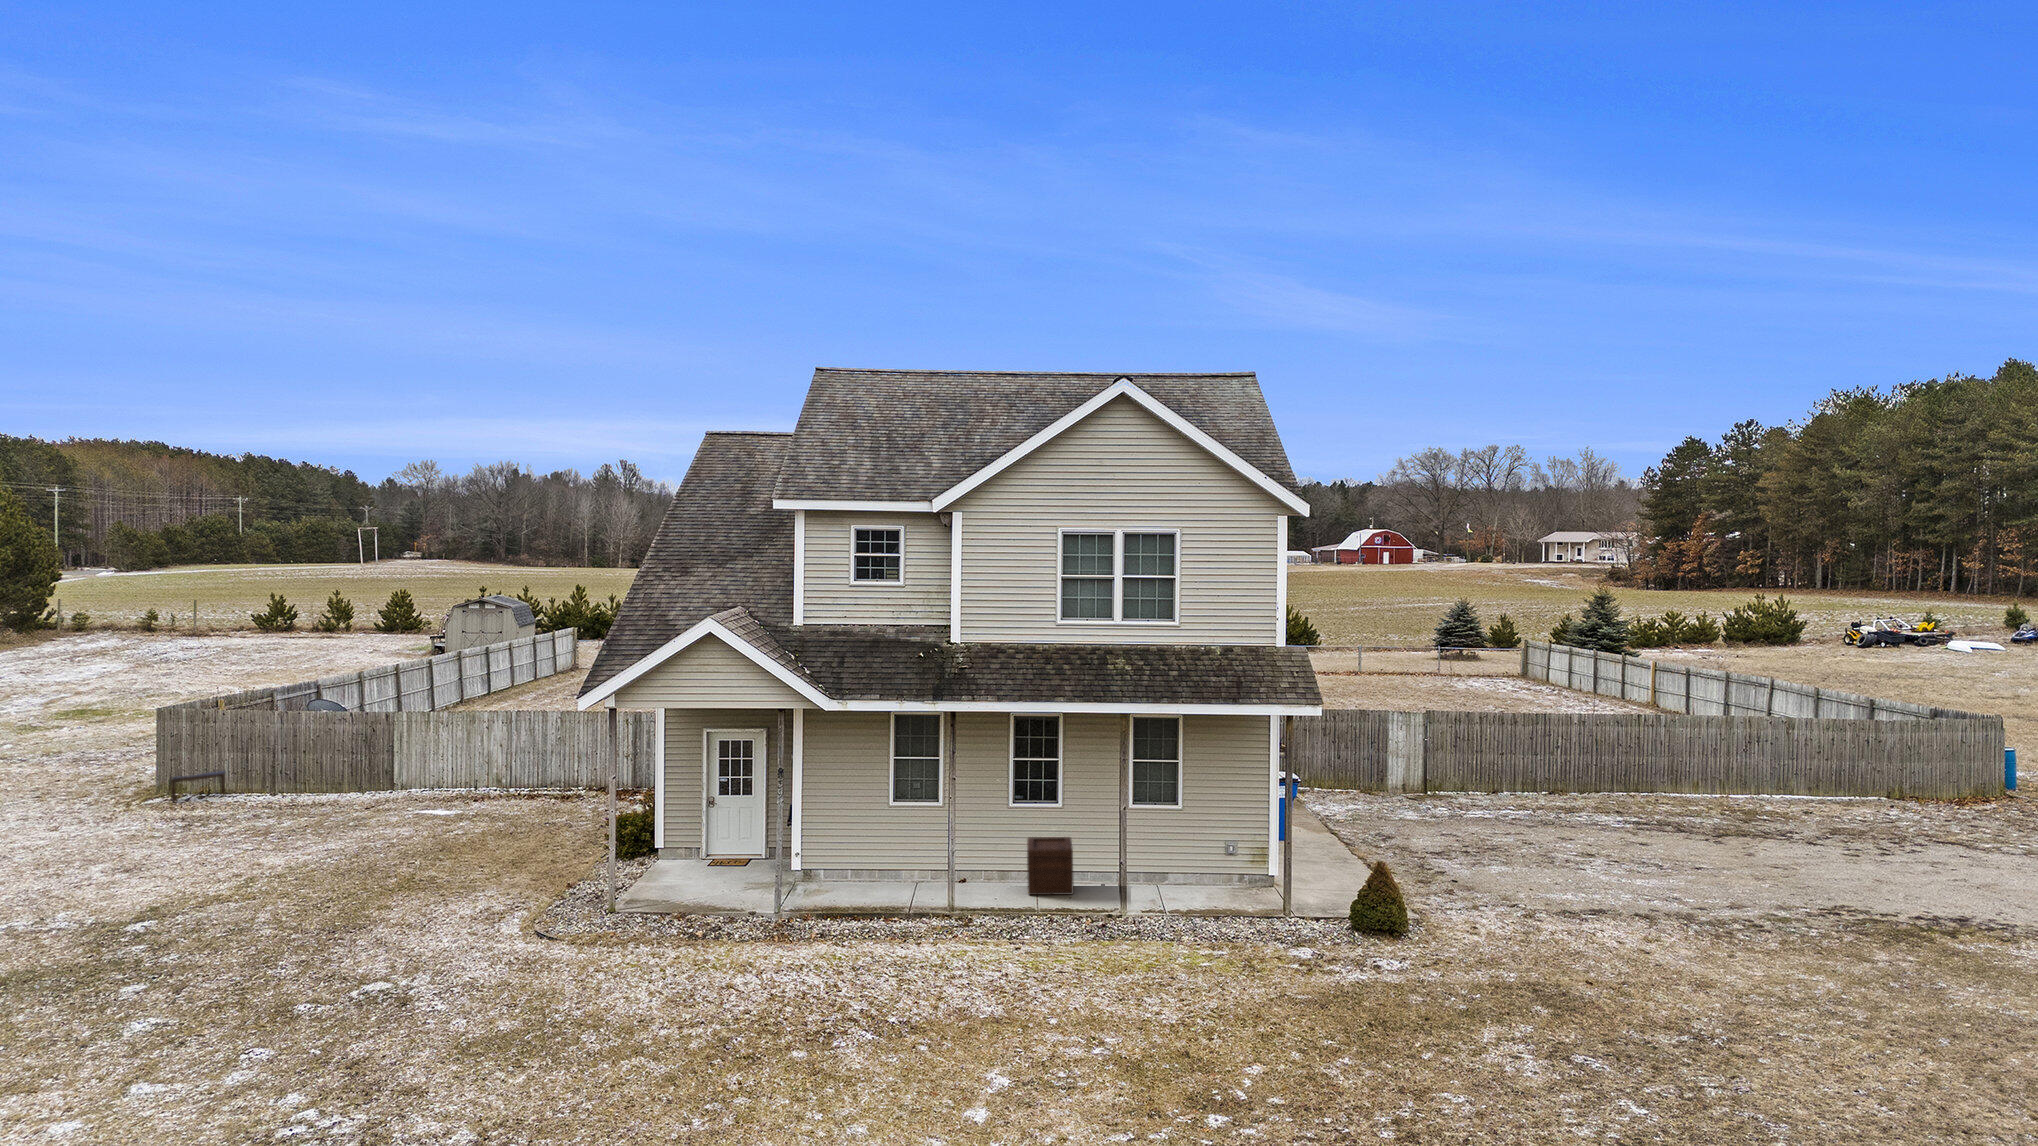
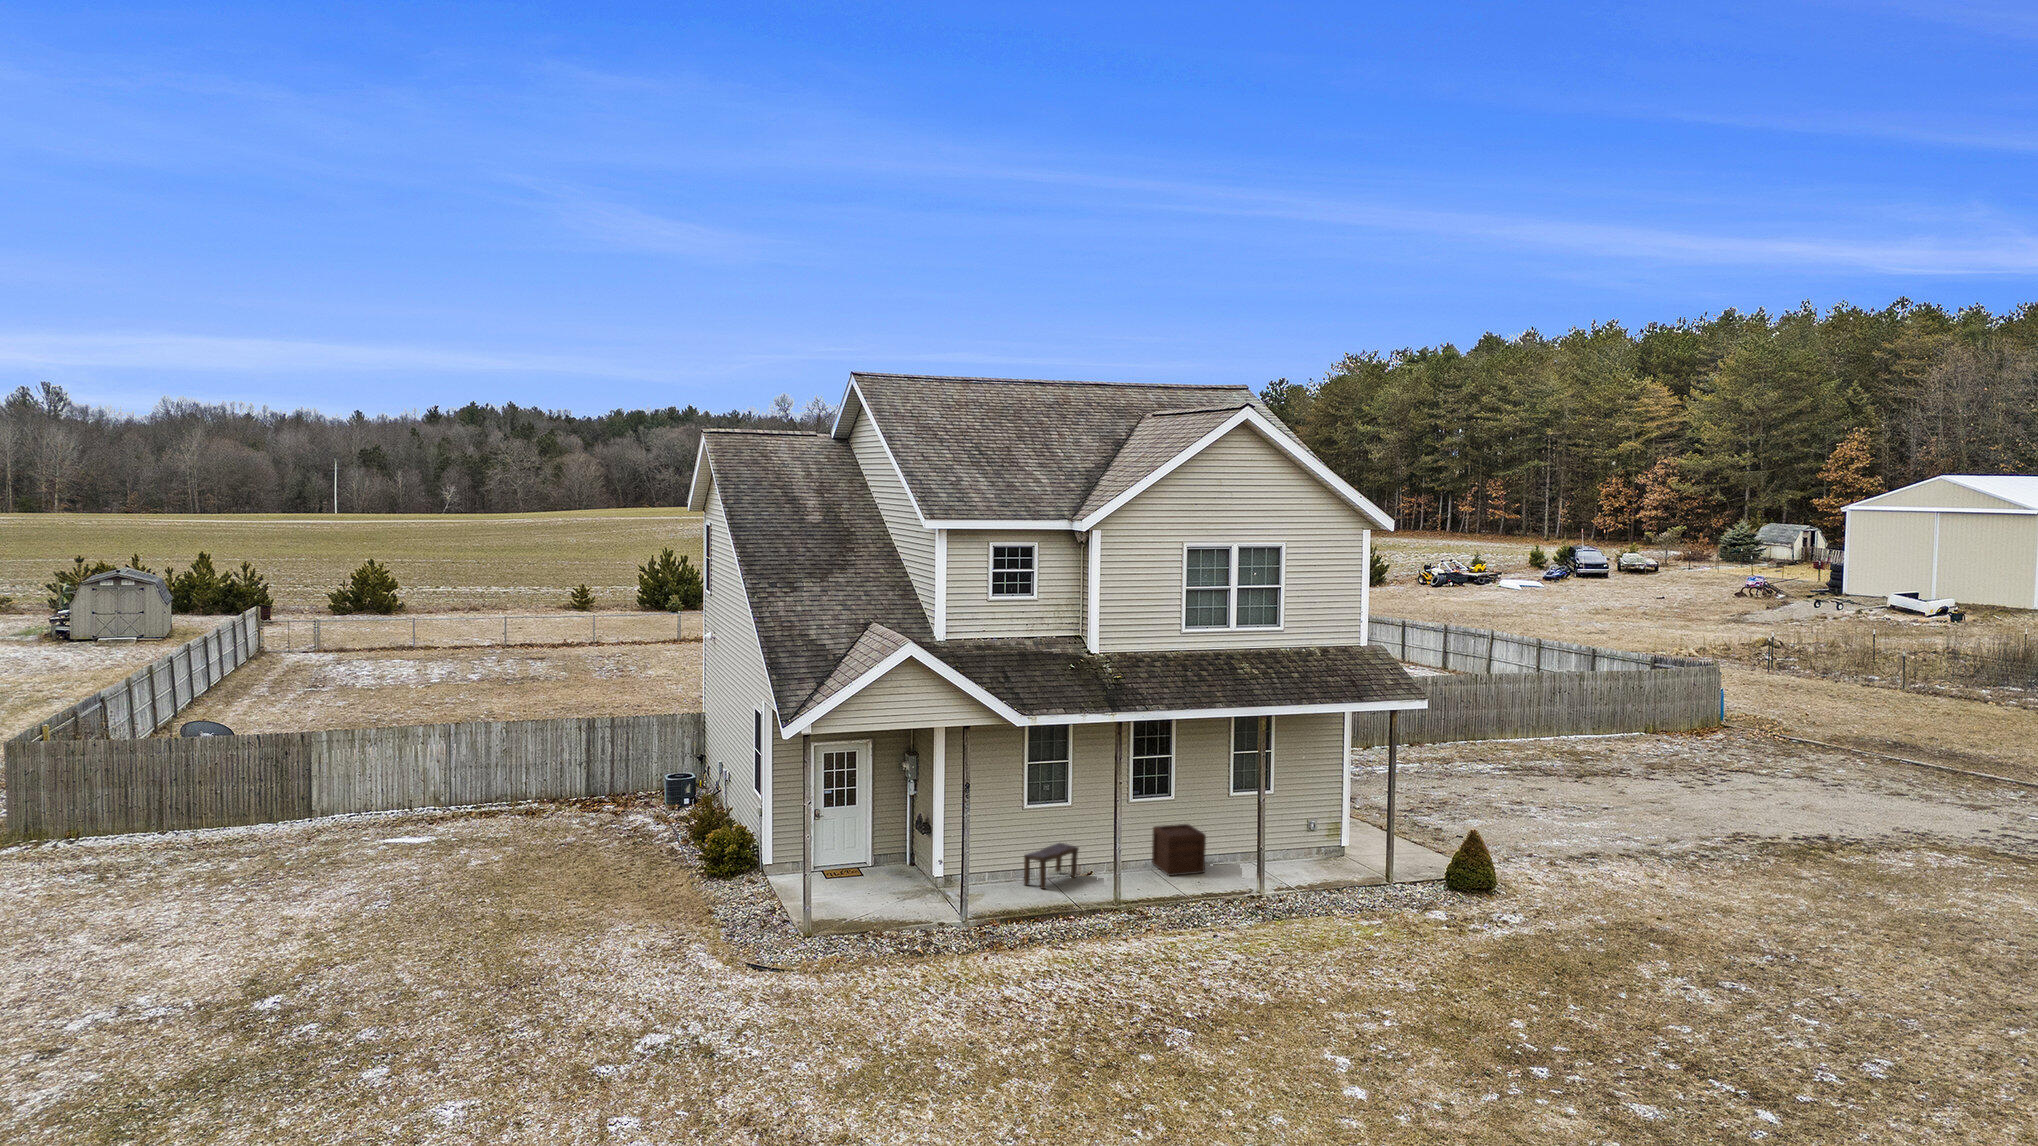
bench: present [171,771,226,803] -> present [1024,843,1079,889]

